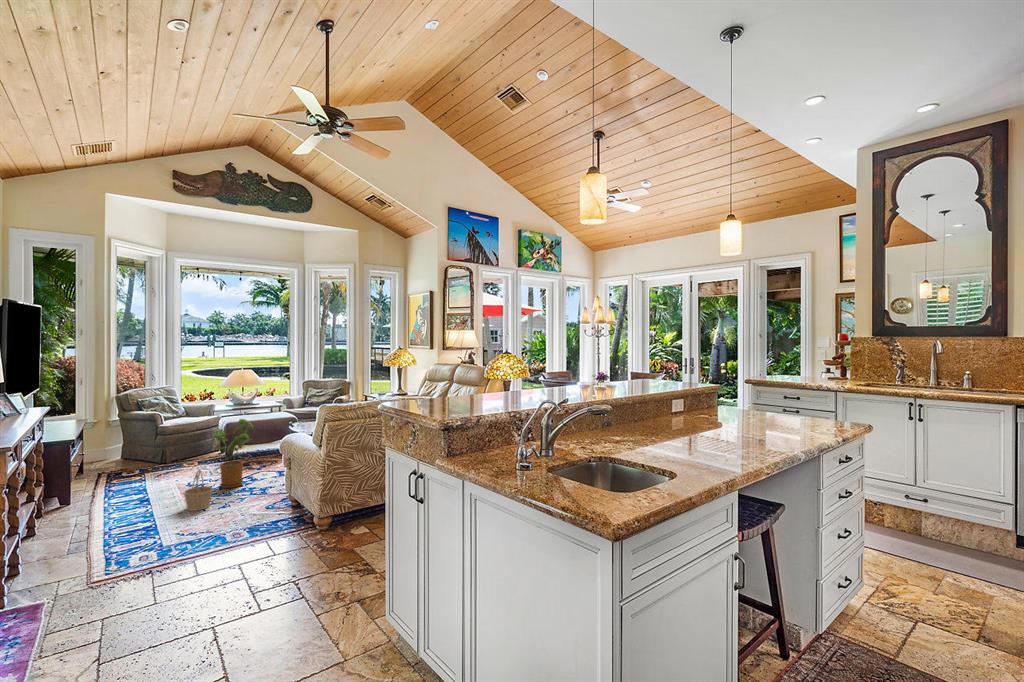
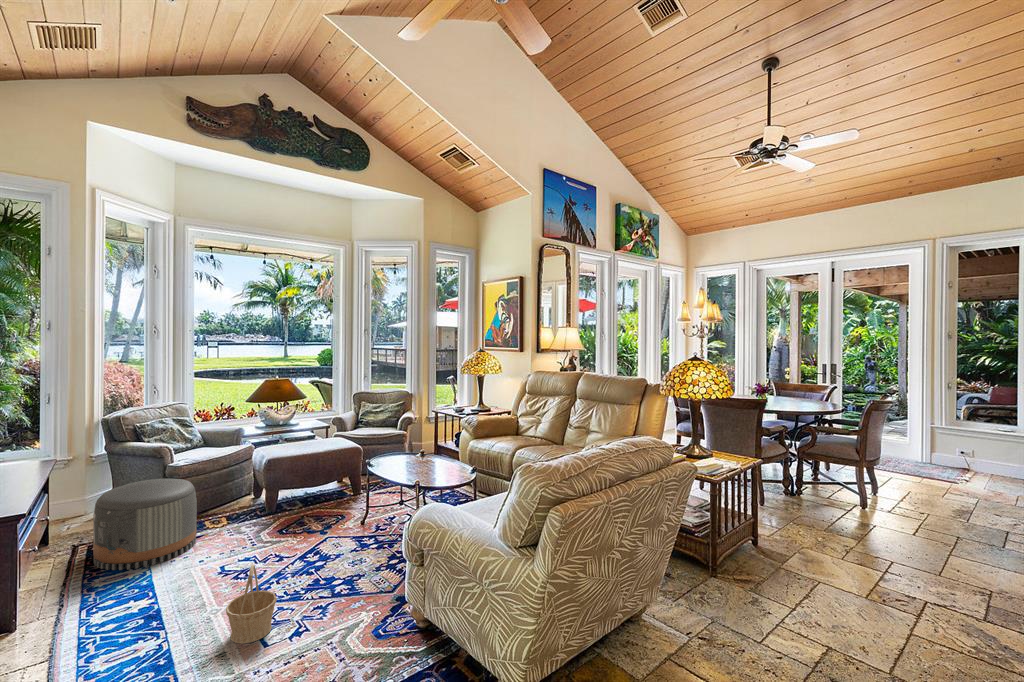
house plant: present [211,419,253,488] -> none [260,463,326,577]
pouf: none [111,432,176,484] -> present [93,478,197,570]

